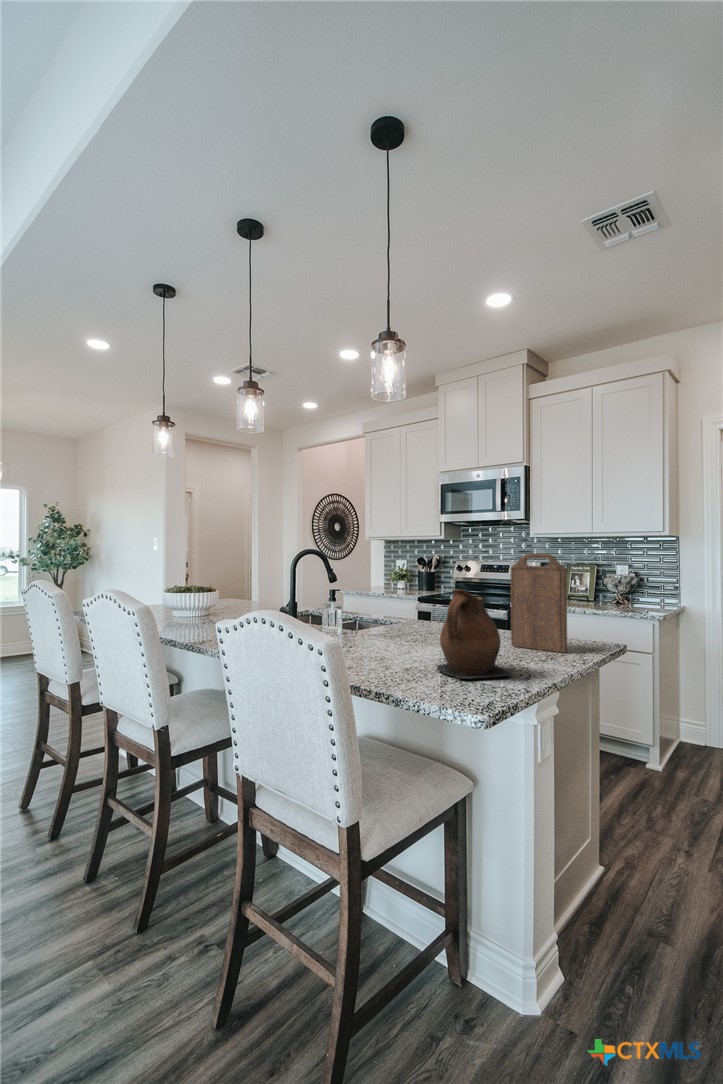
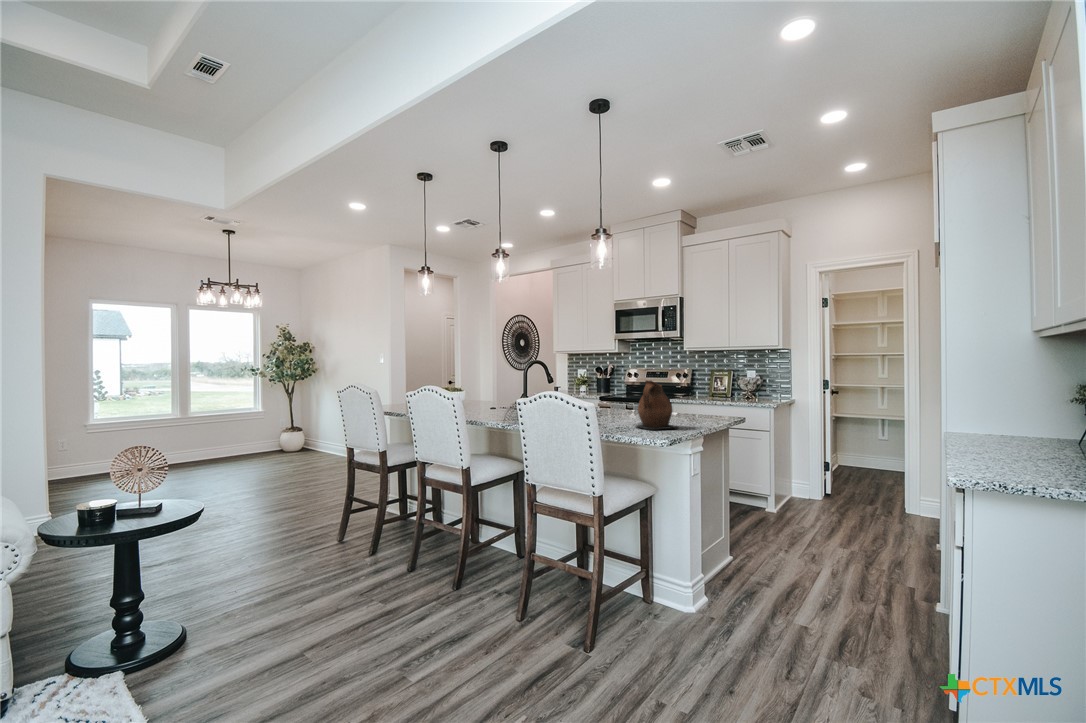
cutting board: present [511,554,567,653] -> none [675,361,710,420]

